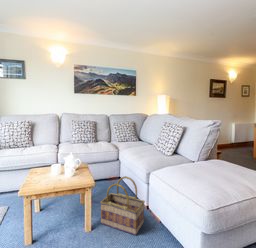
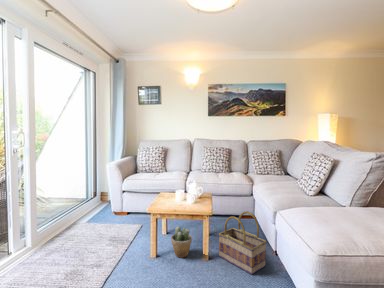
potted plant: none [49,203,73,236] -> present [171,227,192,258]

